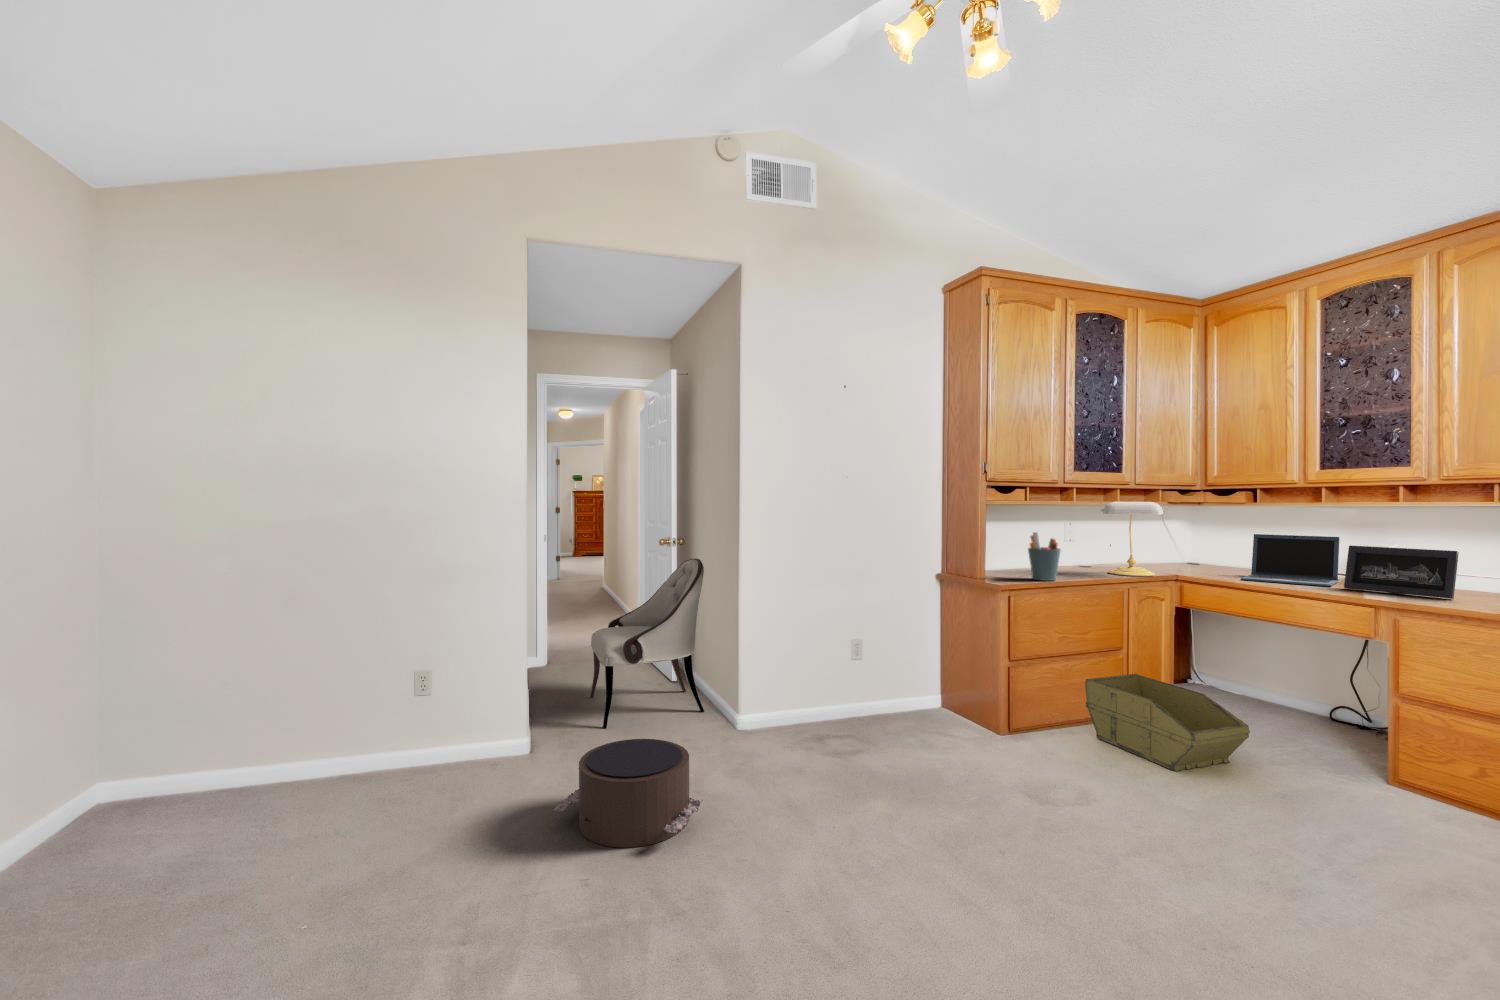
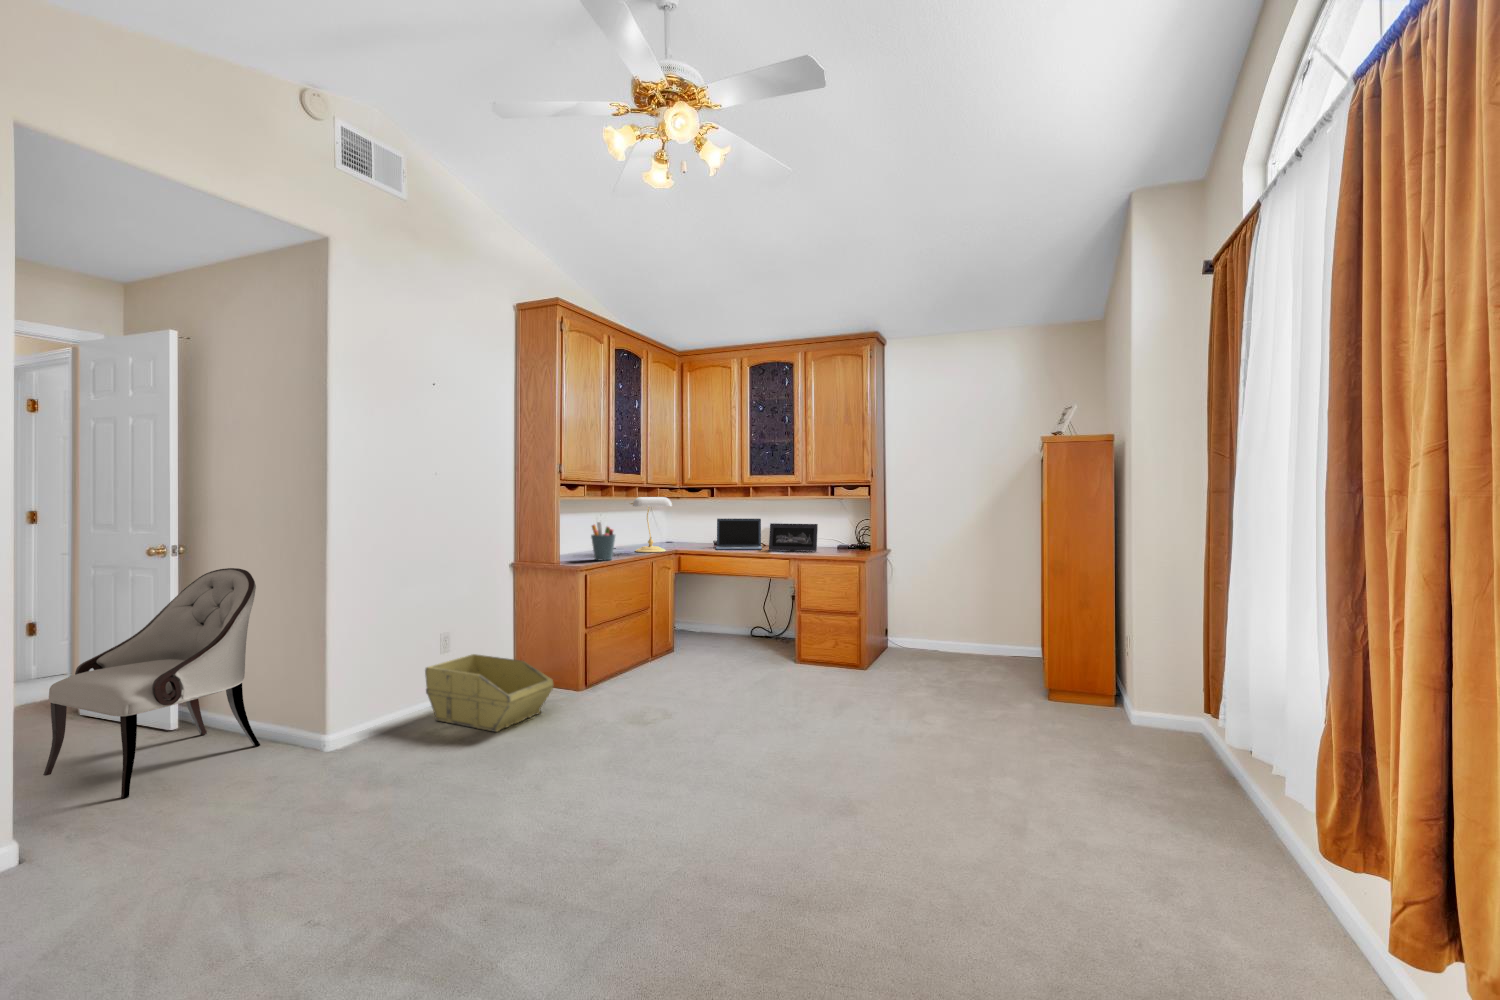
storage bin: present [1085,674,1250,771] -> present [425,654,553,732]
pouf: present [553,739,703,848] -> none [191,761,382,887]

